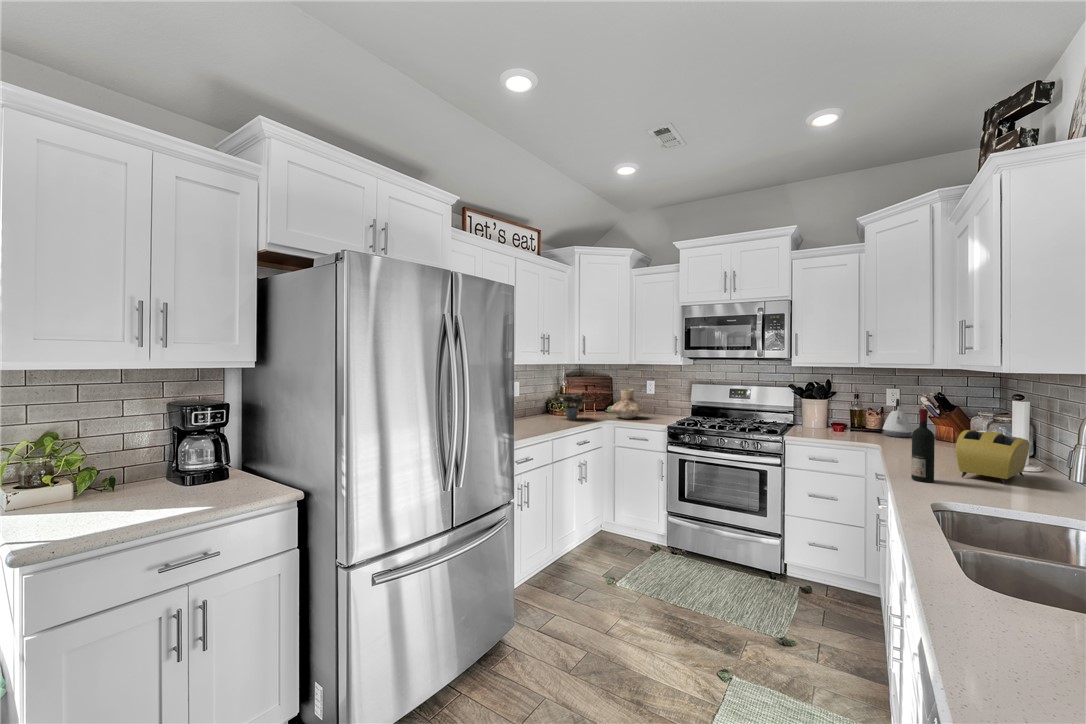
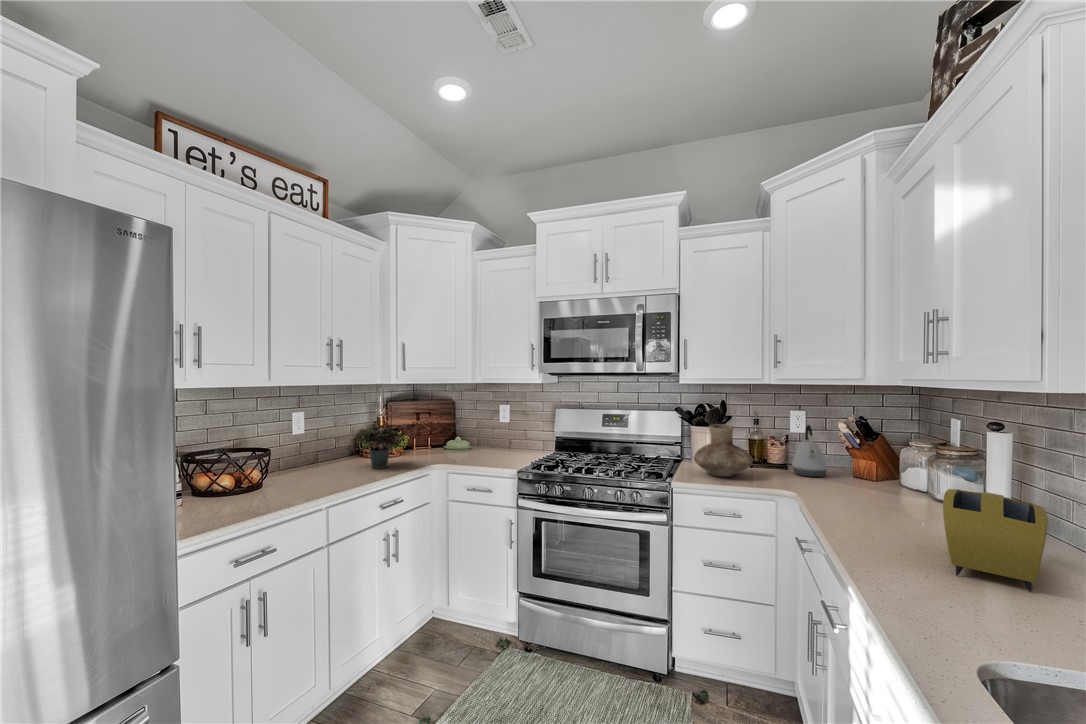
vase: present [612,389,644,419] -> present [694,424,753,476]
wine bottle: present [911,409,935,482] -> none [890,465,931,600]

